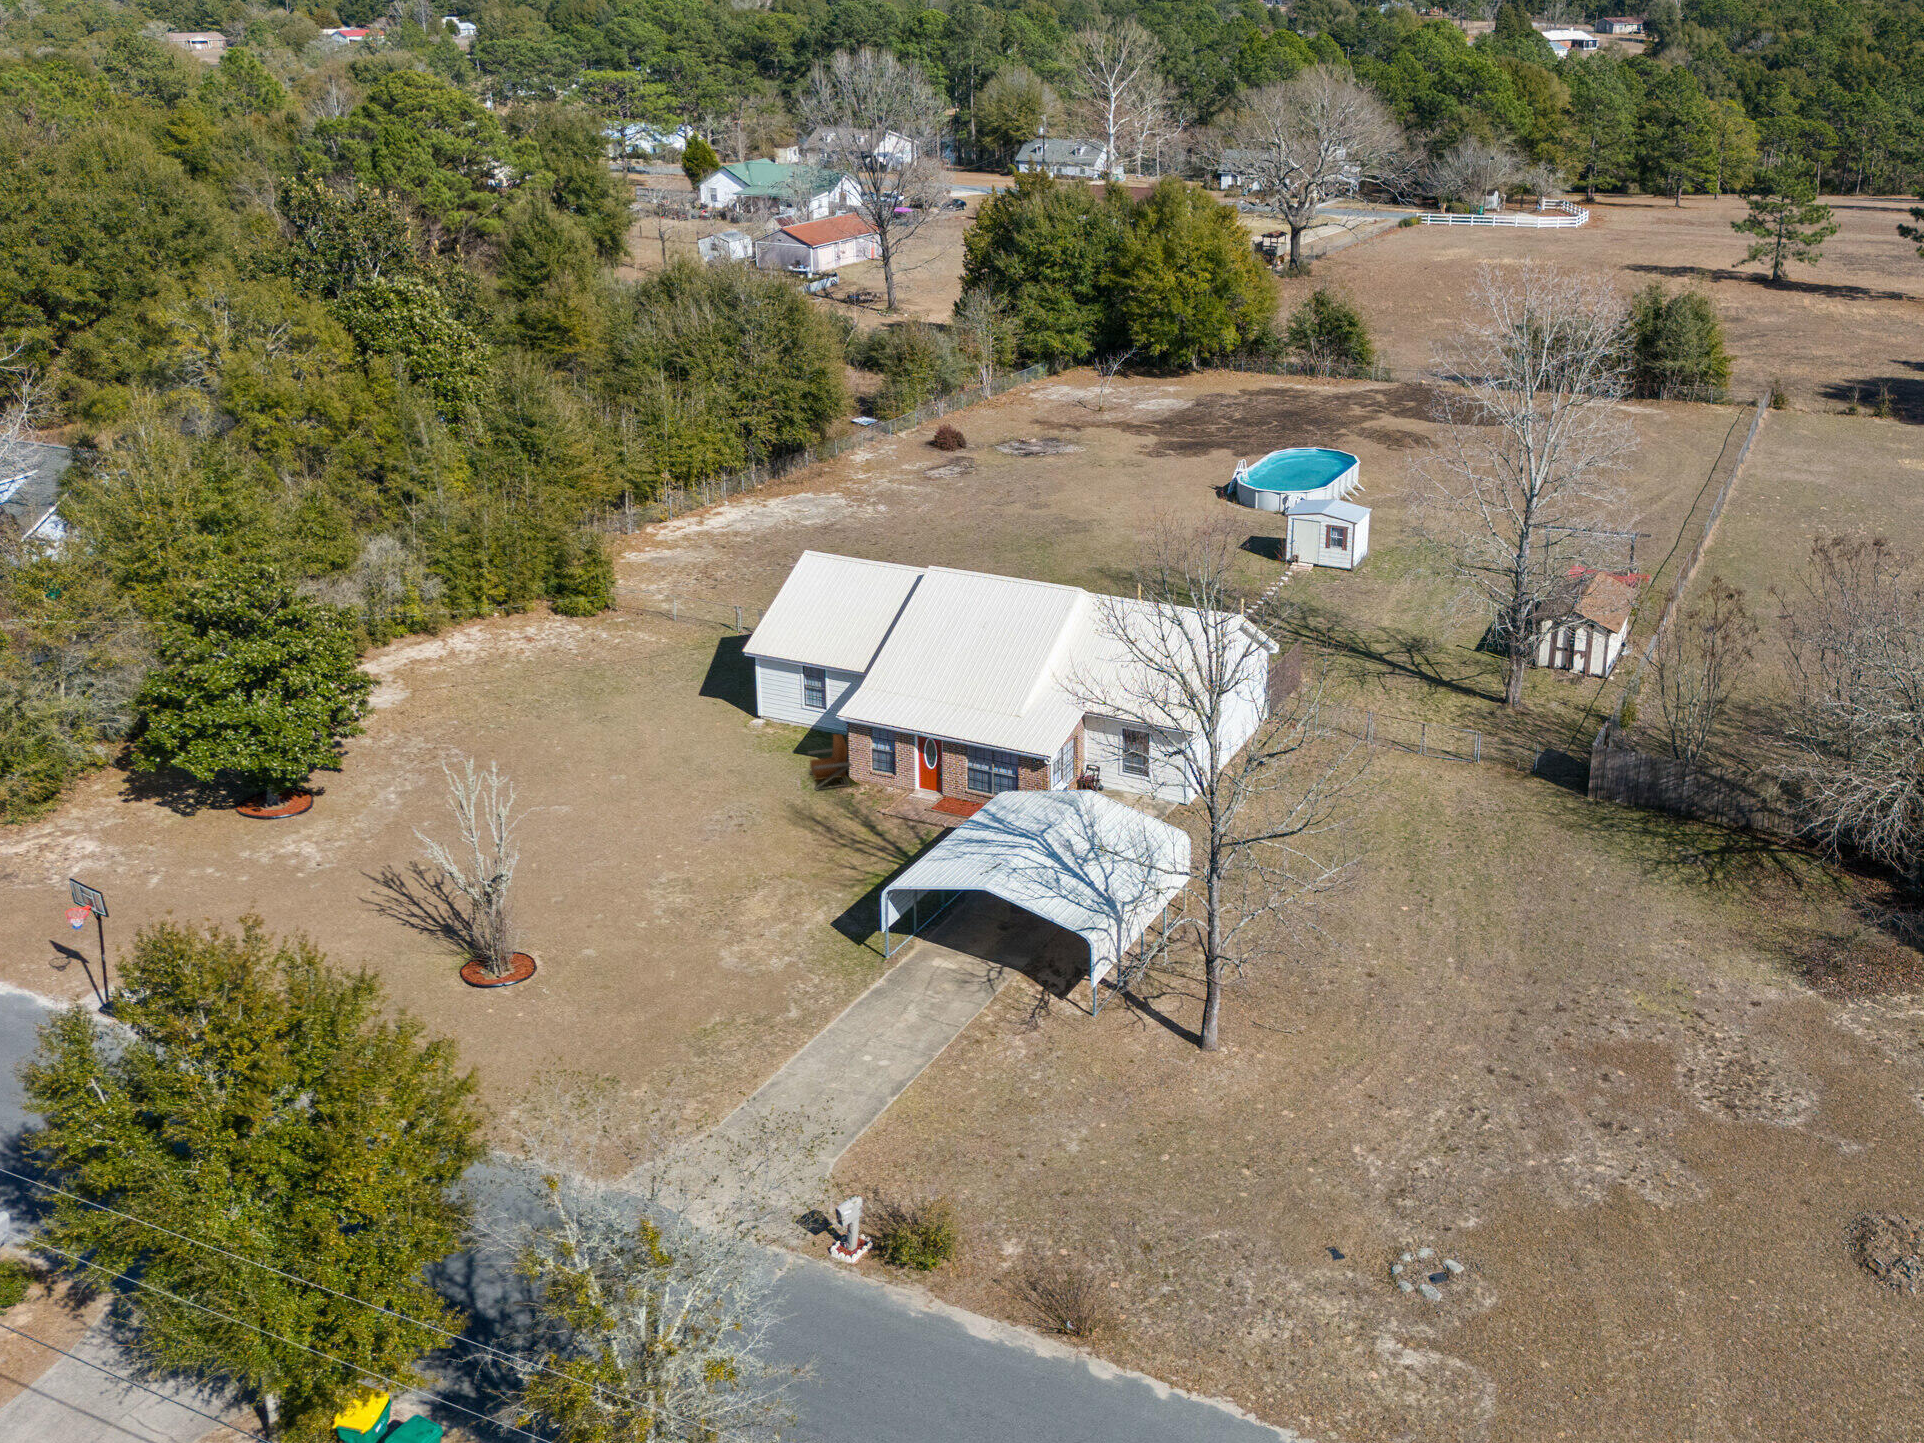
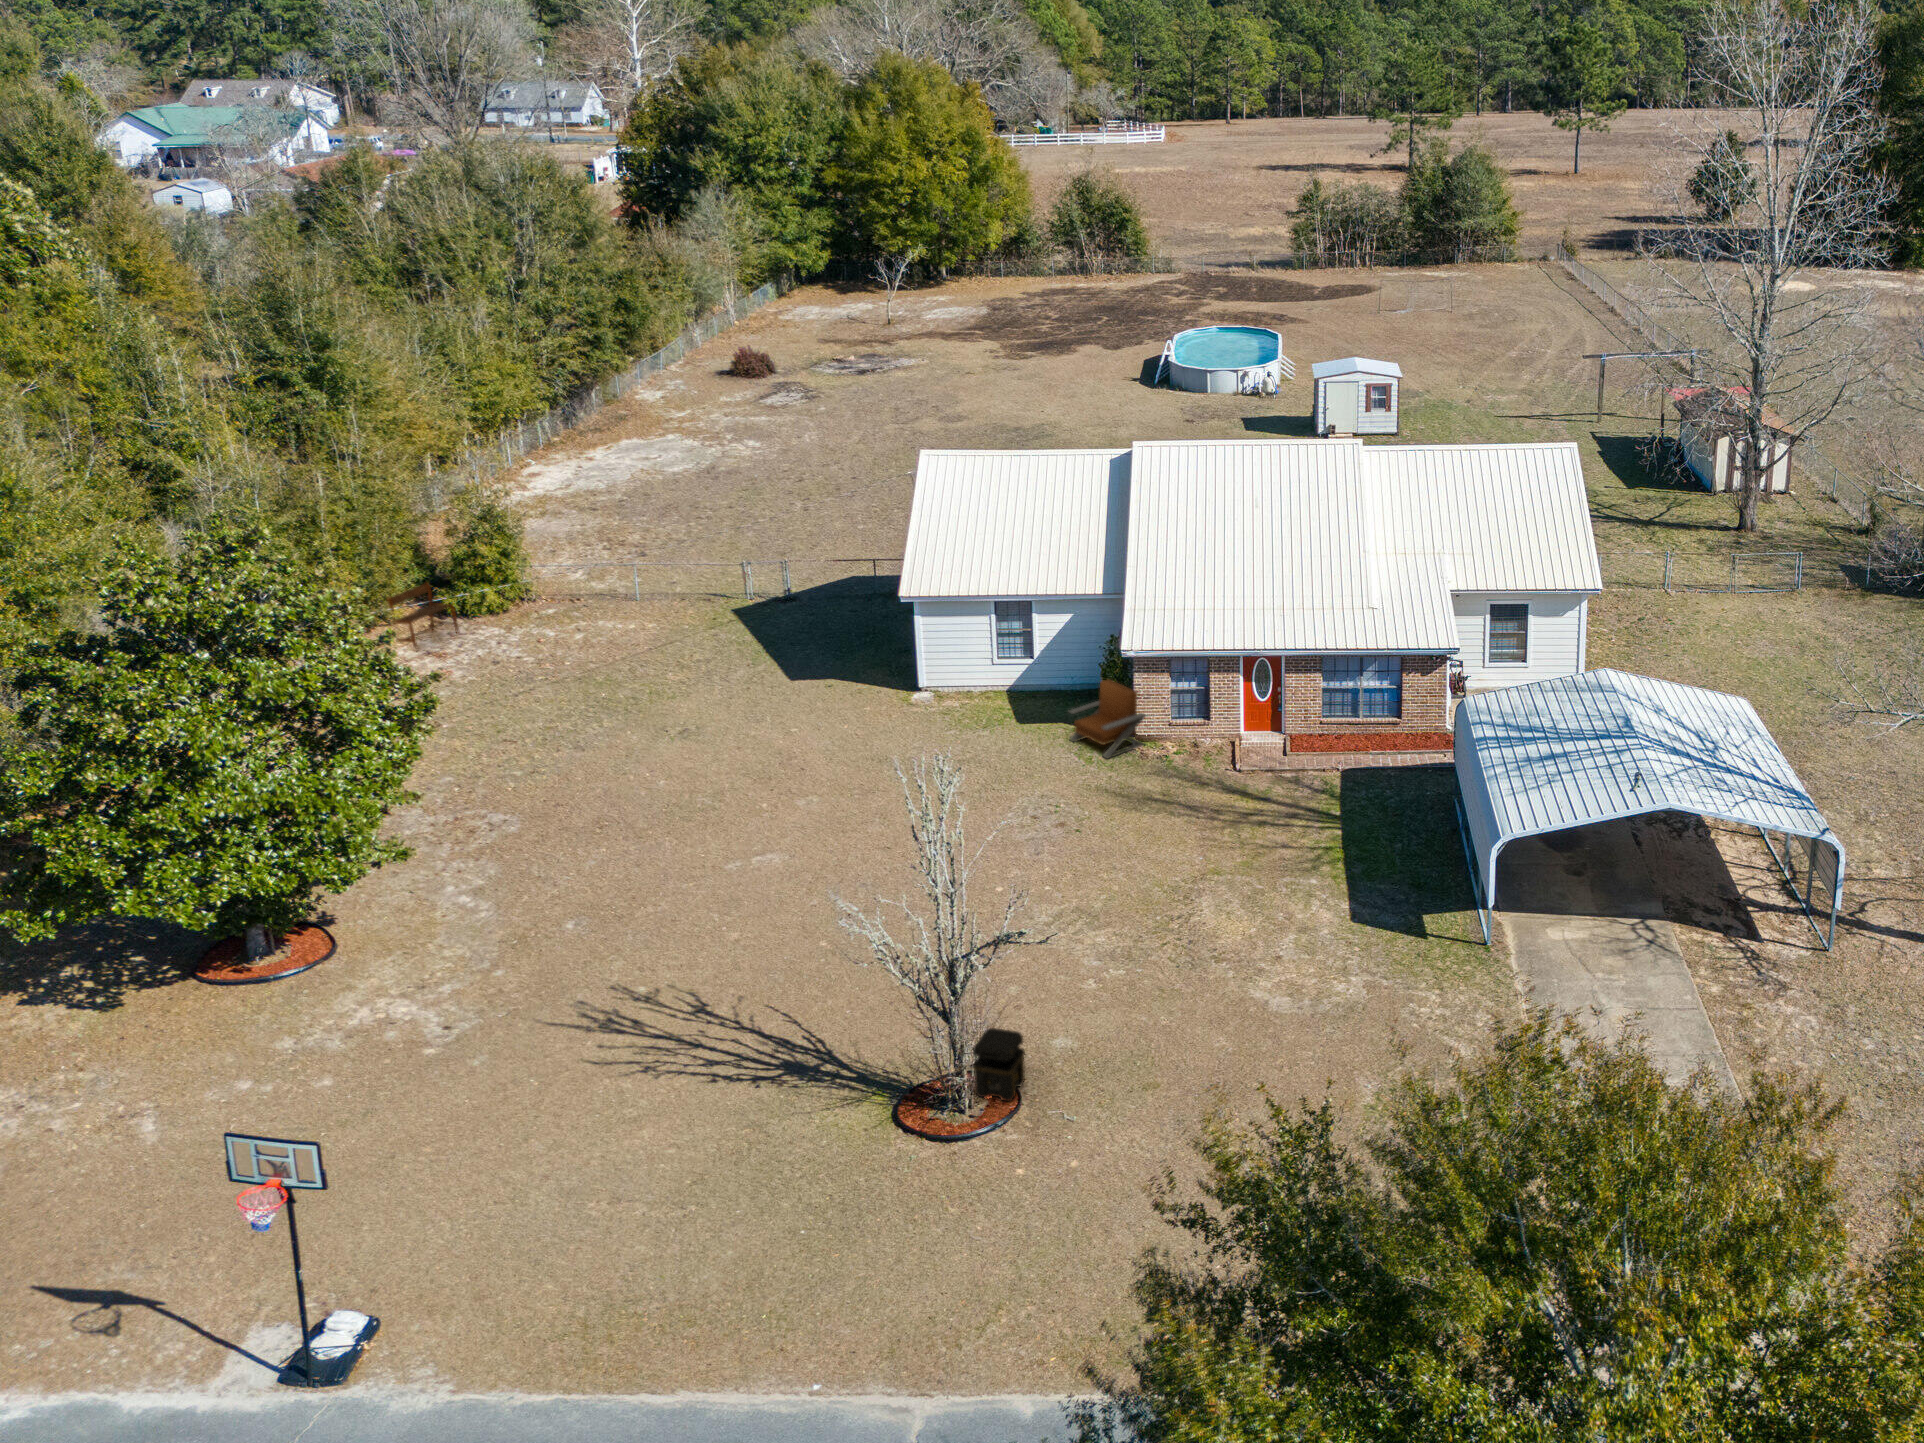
bench: none [502,595,548,640] -> present [387,583,459,649]
toolbox: none [504,929,540,976] -> present [973,1028,1025,1101]

